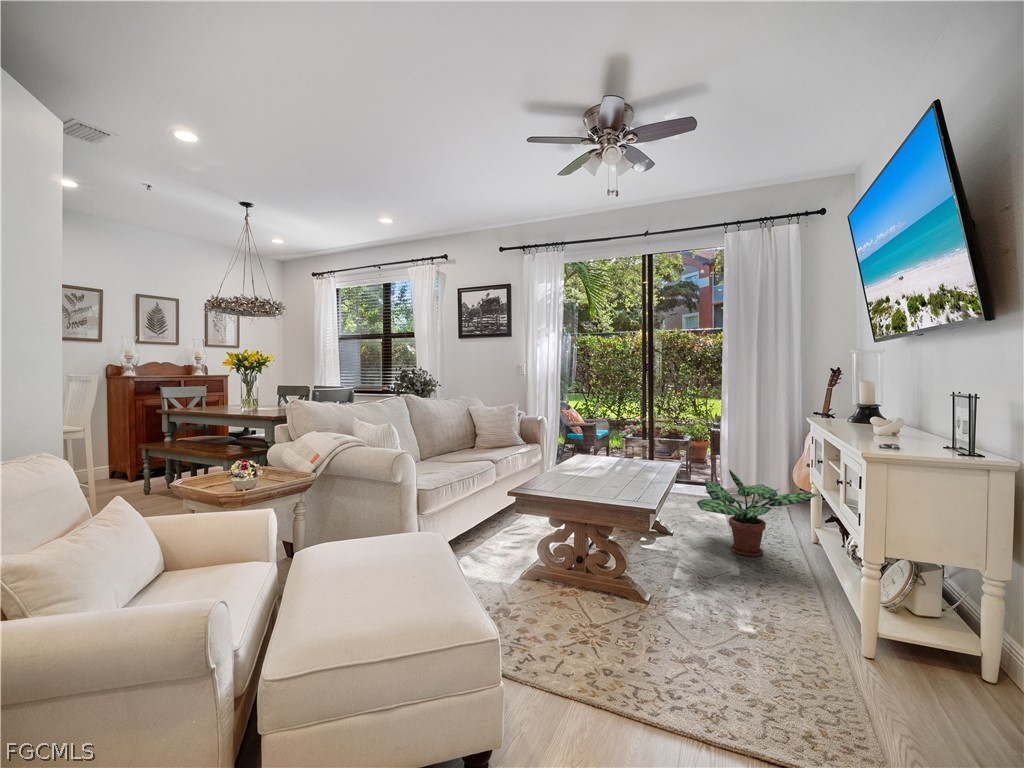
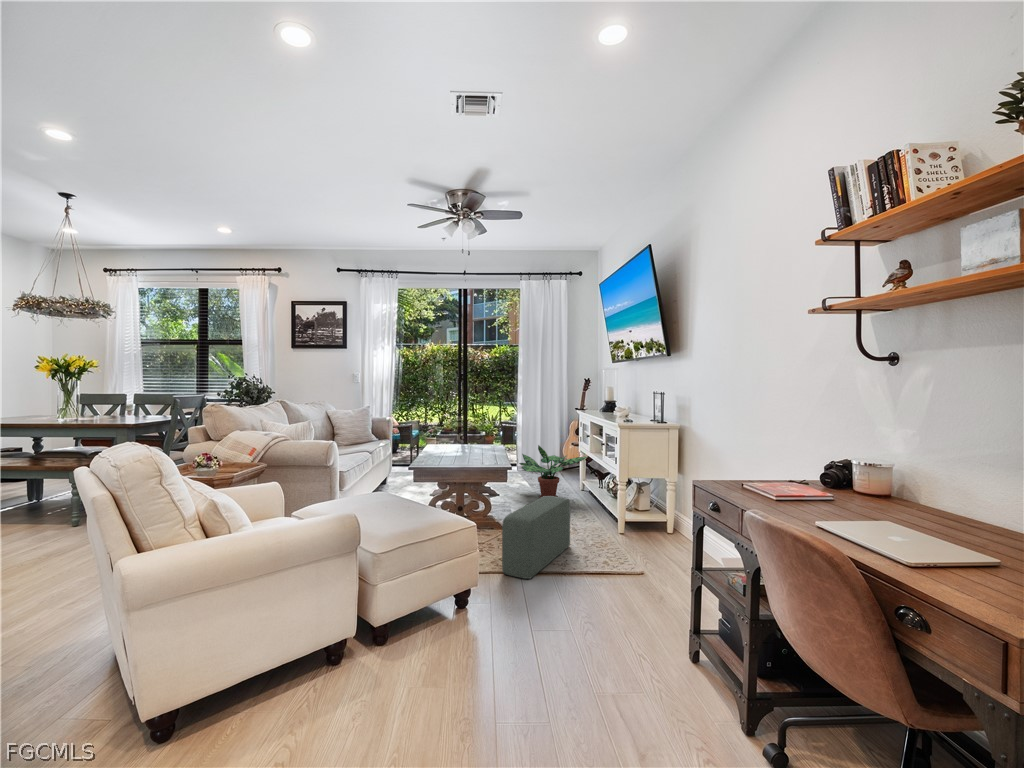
pouf: none [590,570,746,736] -> present [502,496,570,579]

